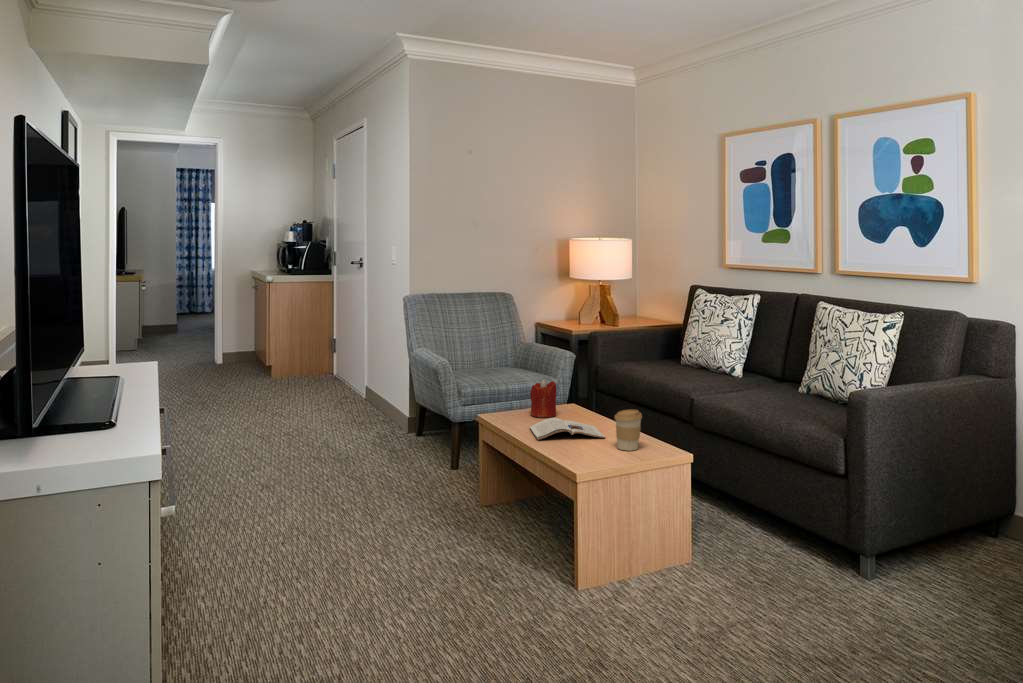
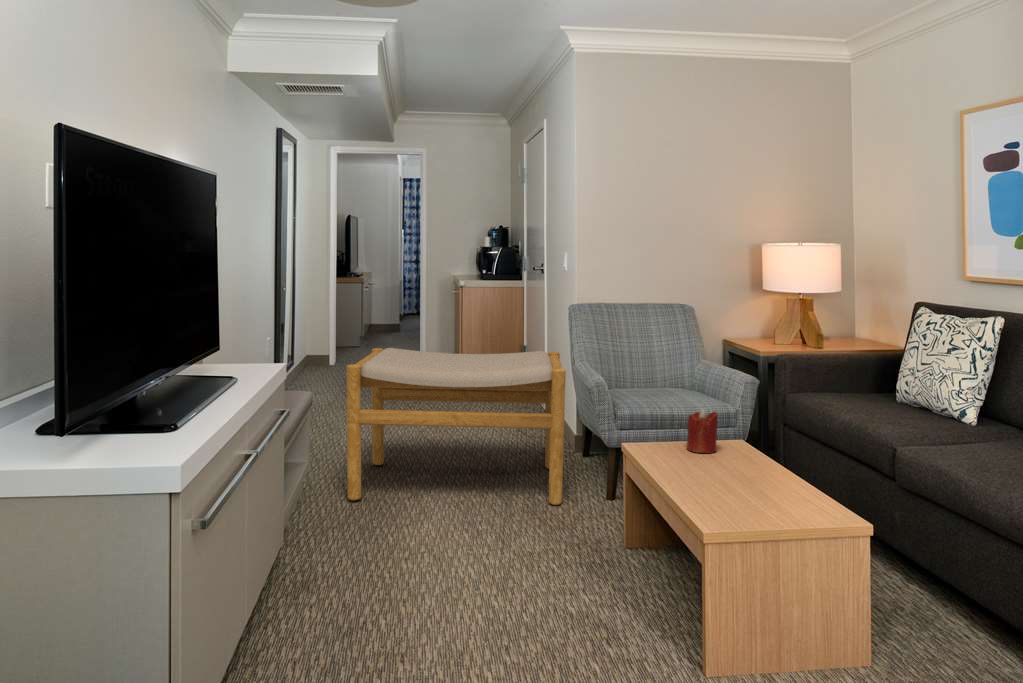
footstool: none [193,340,414,497] -> present [346,348,566,505]
coffee cup: present [615,410,642,451] -> none [773,457,809,508]
magazine: present [530,418,605,440] -> none [678,456,765,487]

